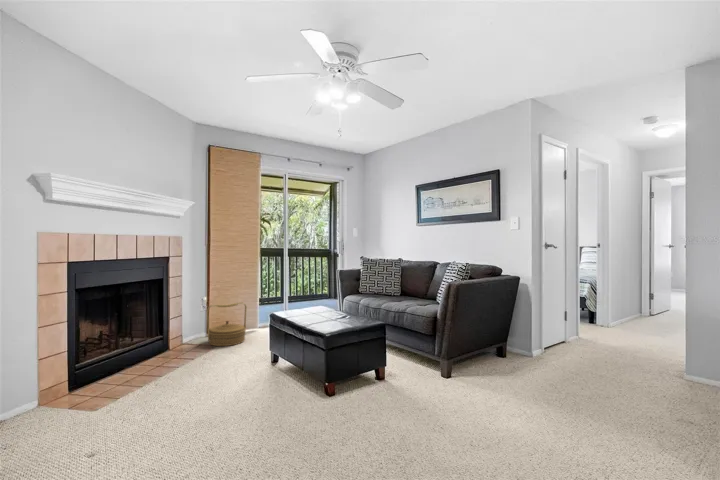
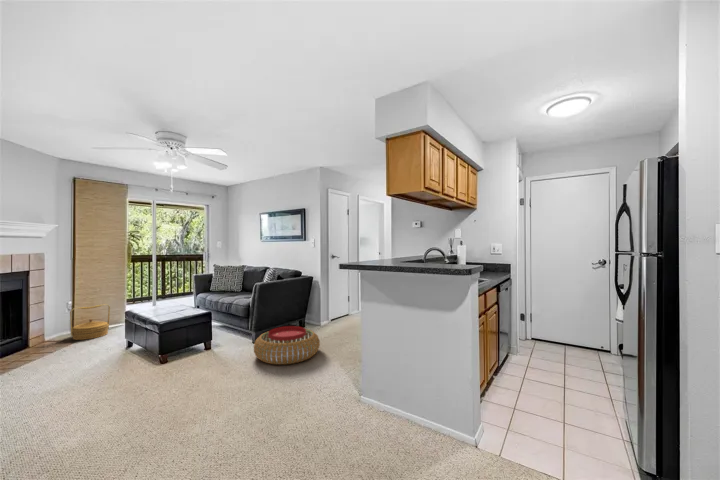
pouf: none [463,356,585,429] -> present [254,326,320,365]

